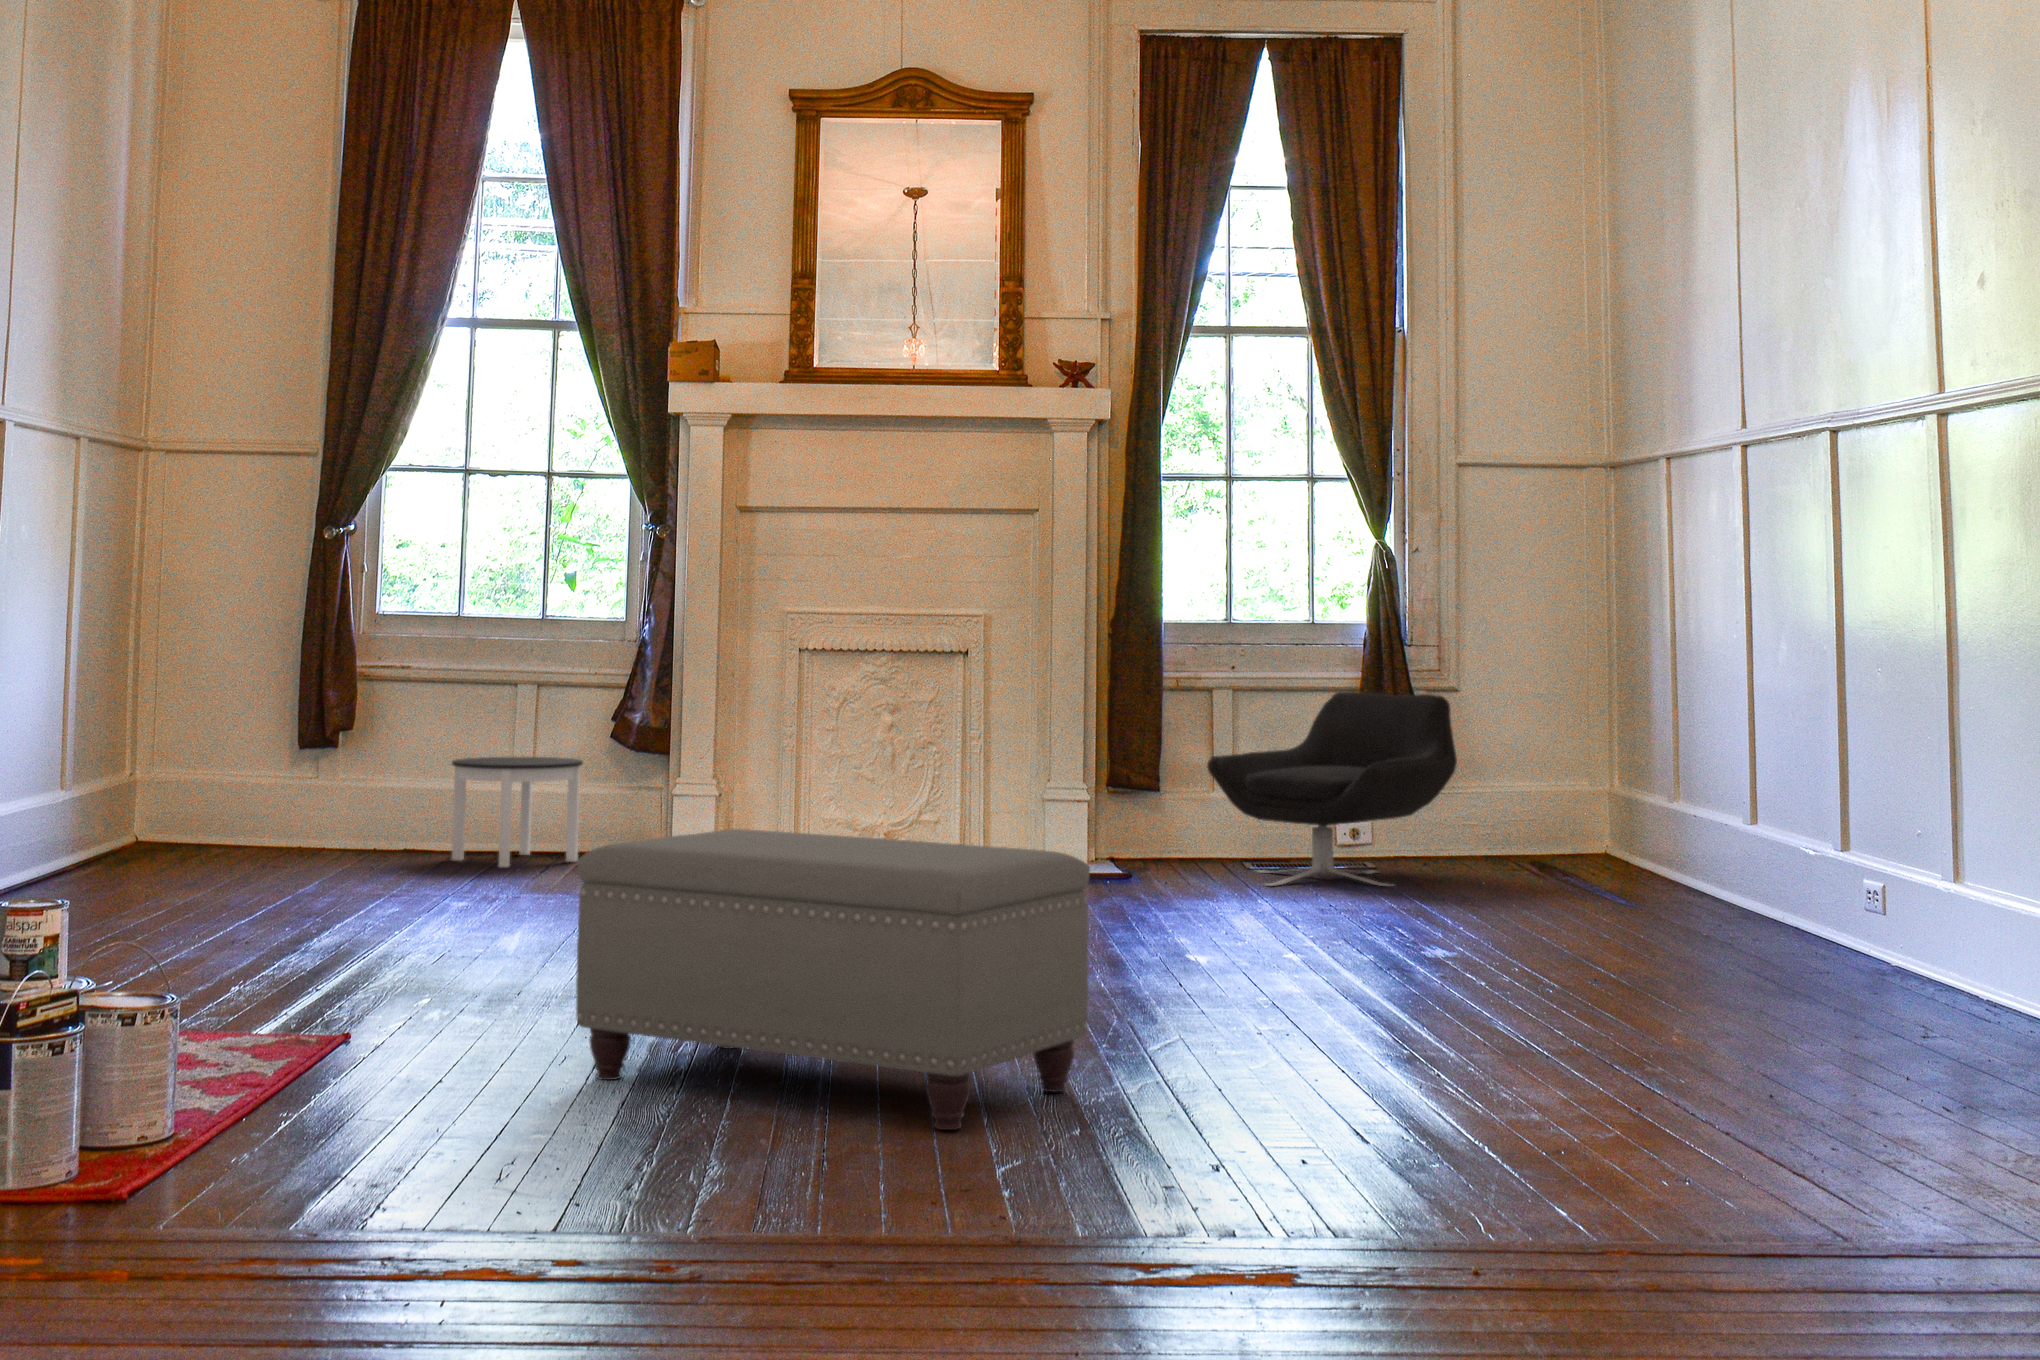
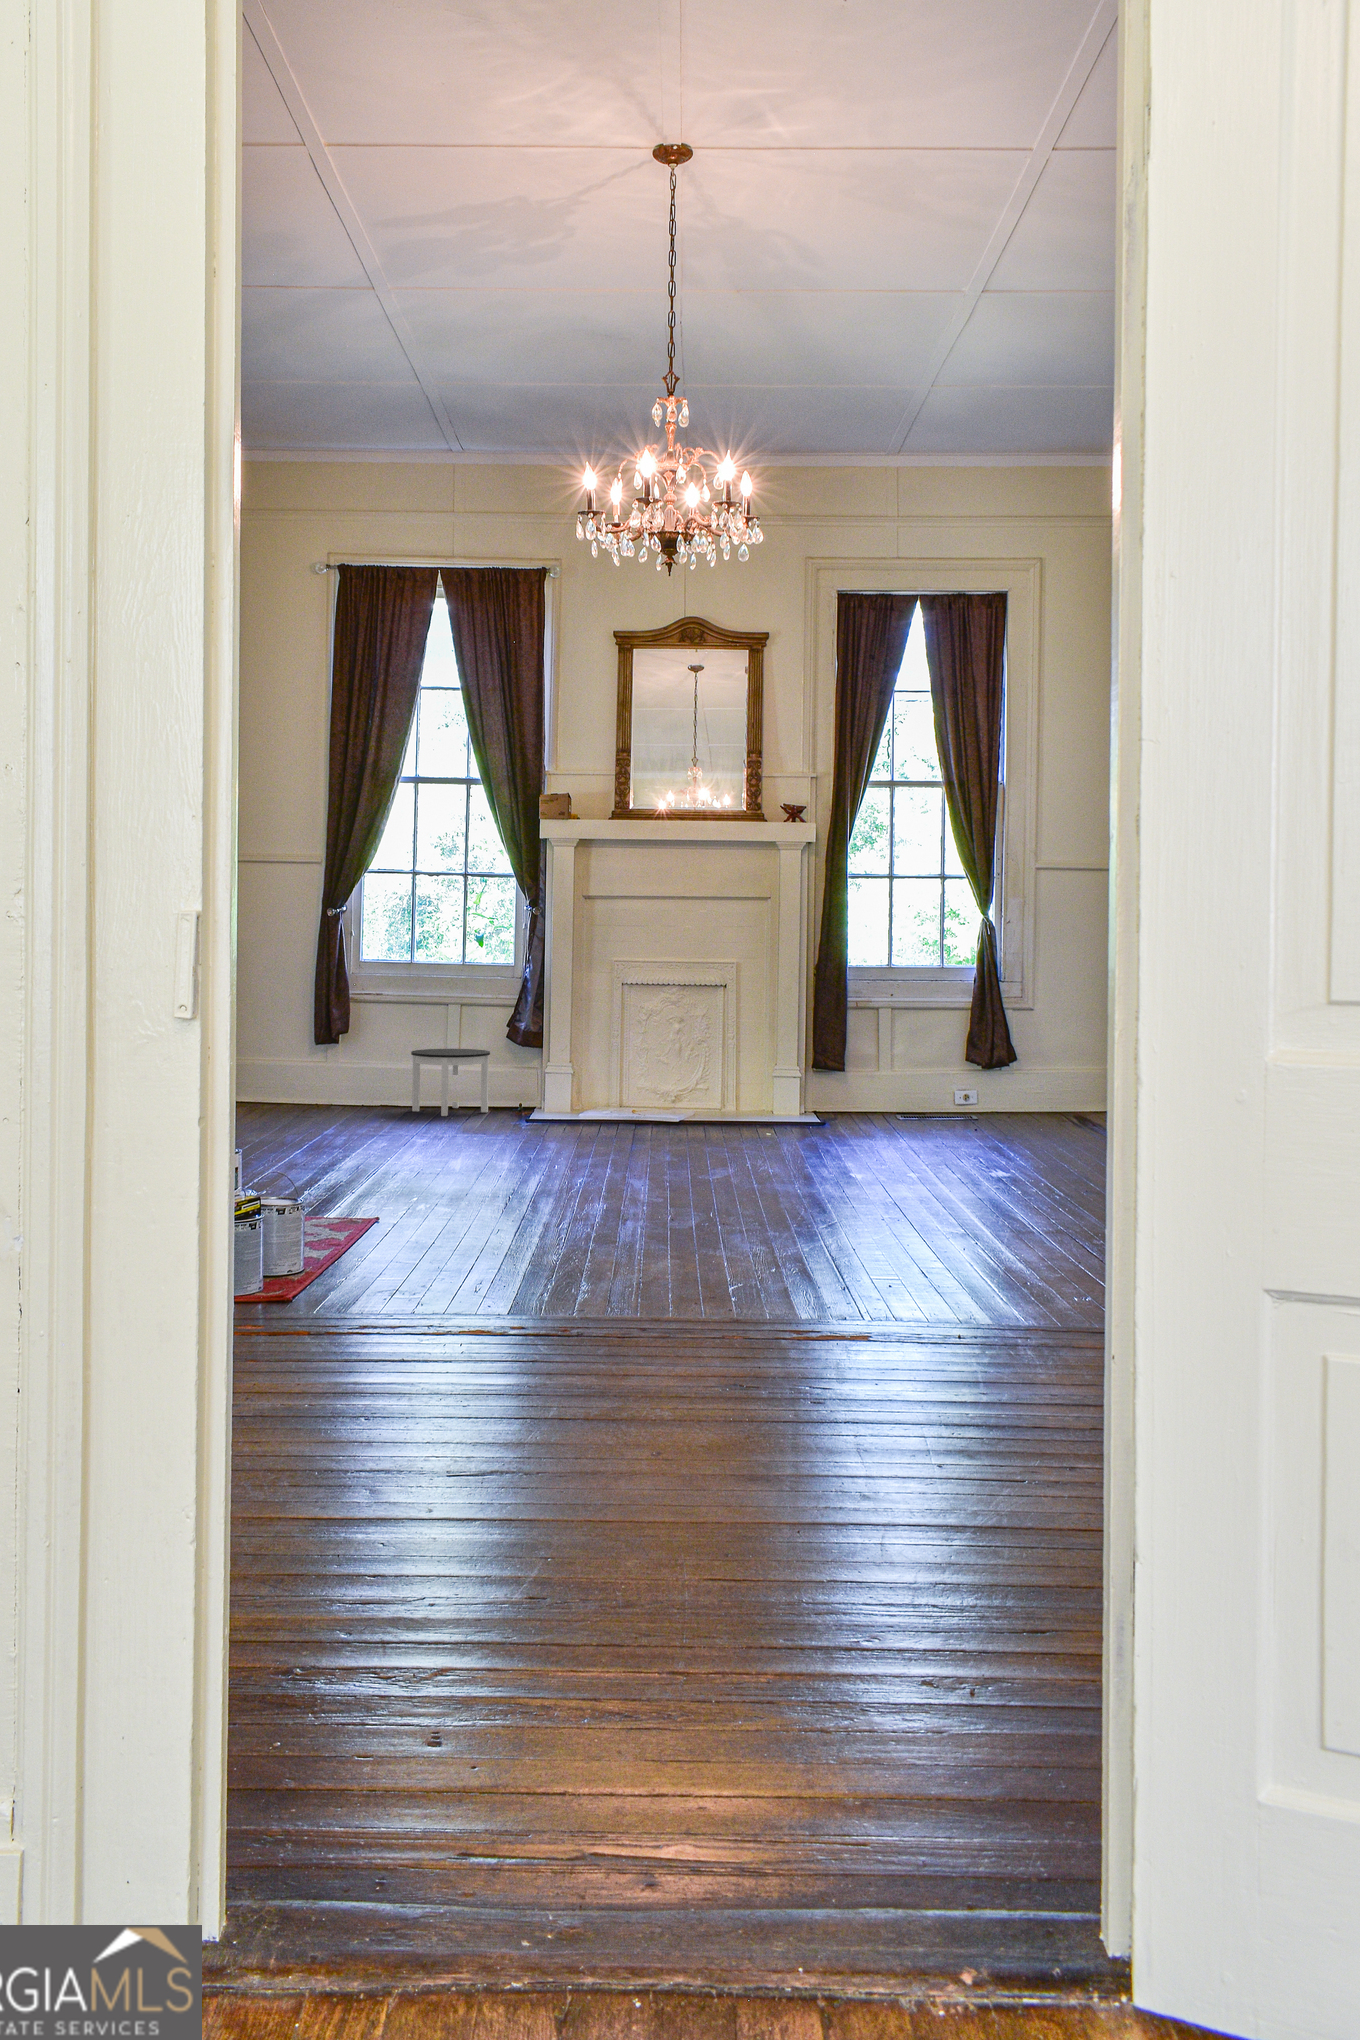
lounge chair: present [1207,692,1457,886] -> none [874,1011,1029,1132]
ottoman: present [576,829,1090,1130] -> none [503,1106,784,1269]

